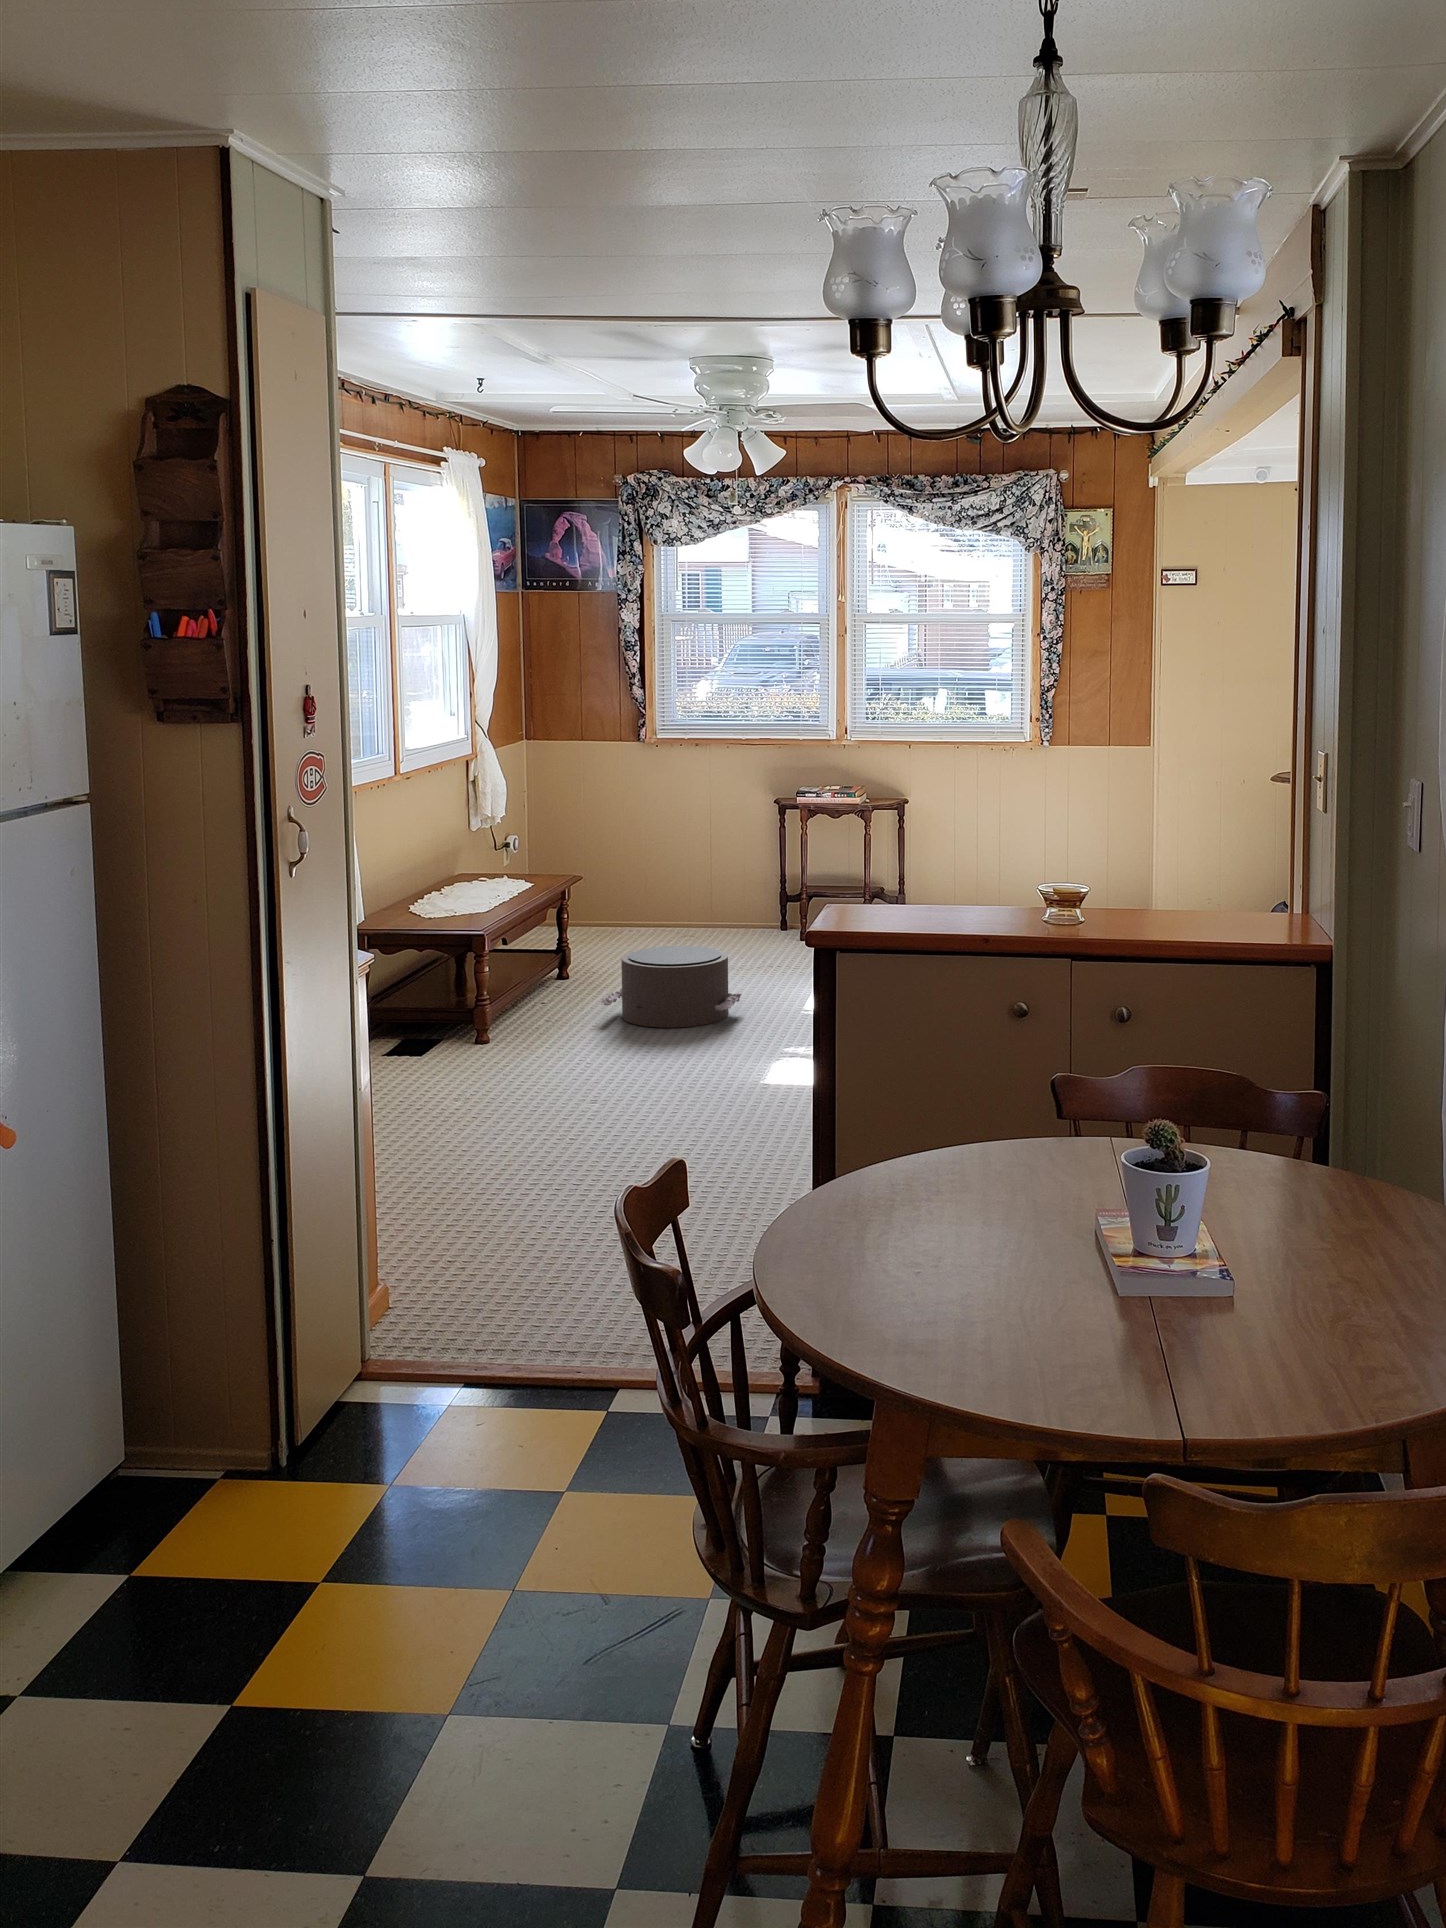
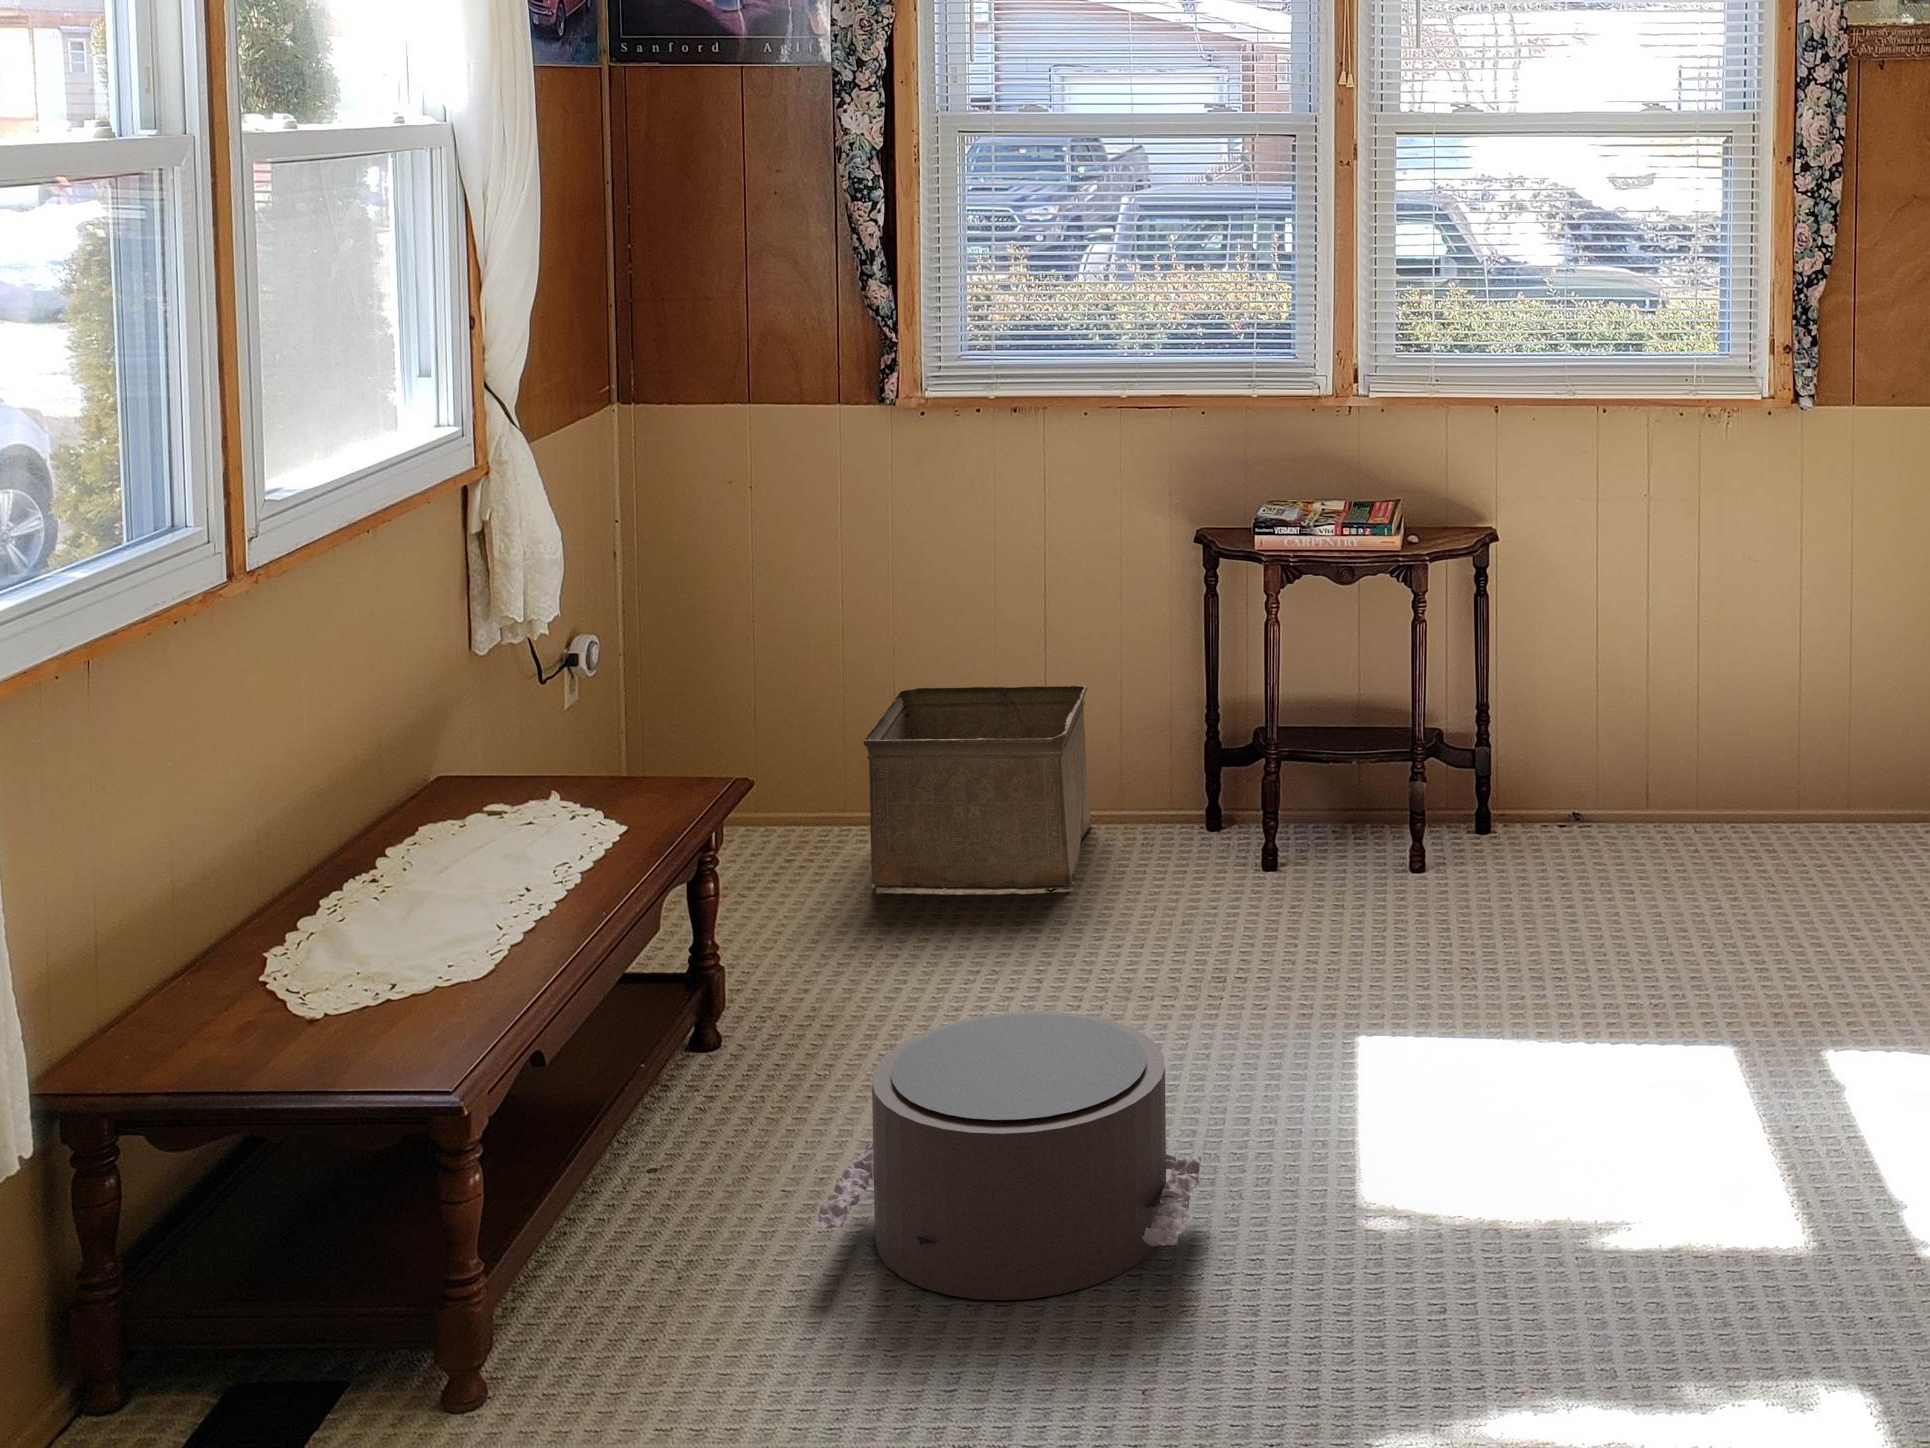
storage bin: none [627,865,728,944] -> present [864,686,1092,890]

